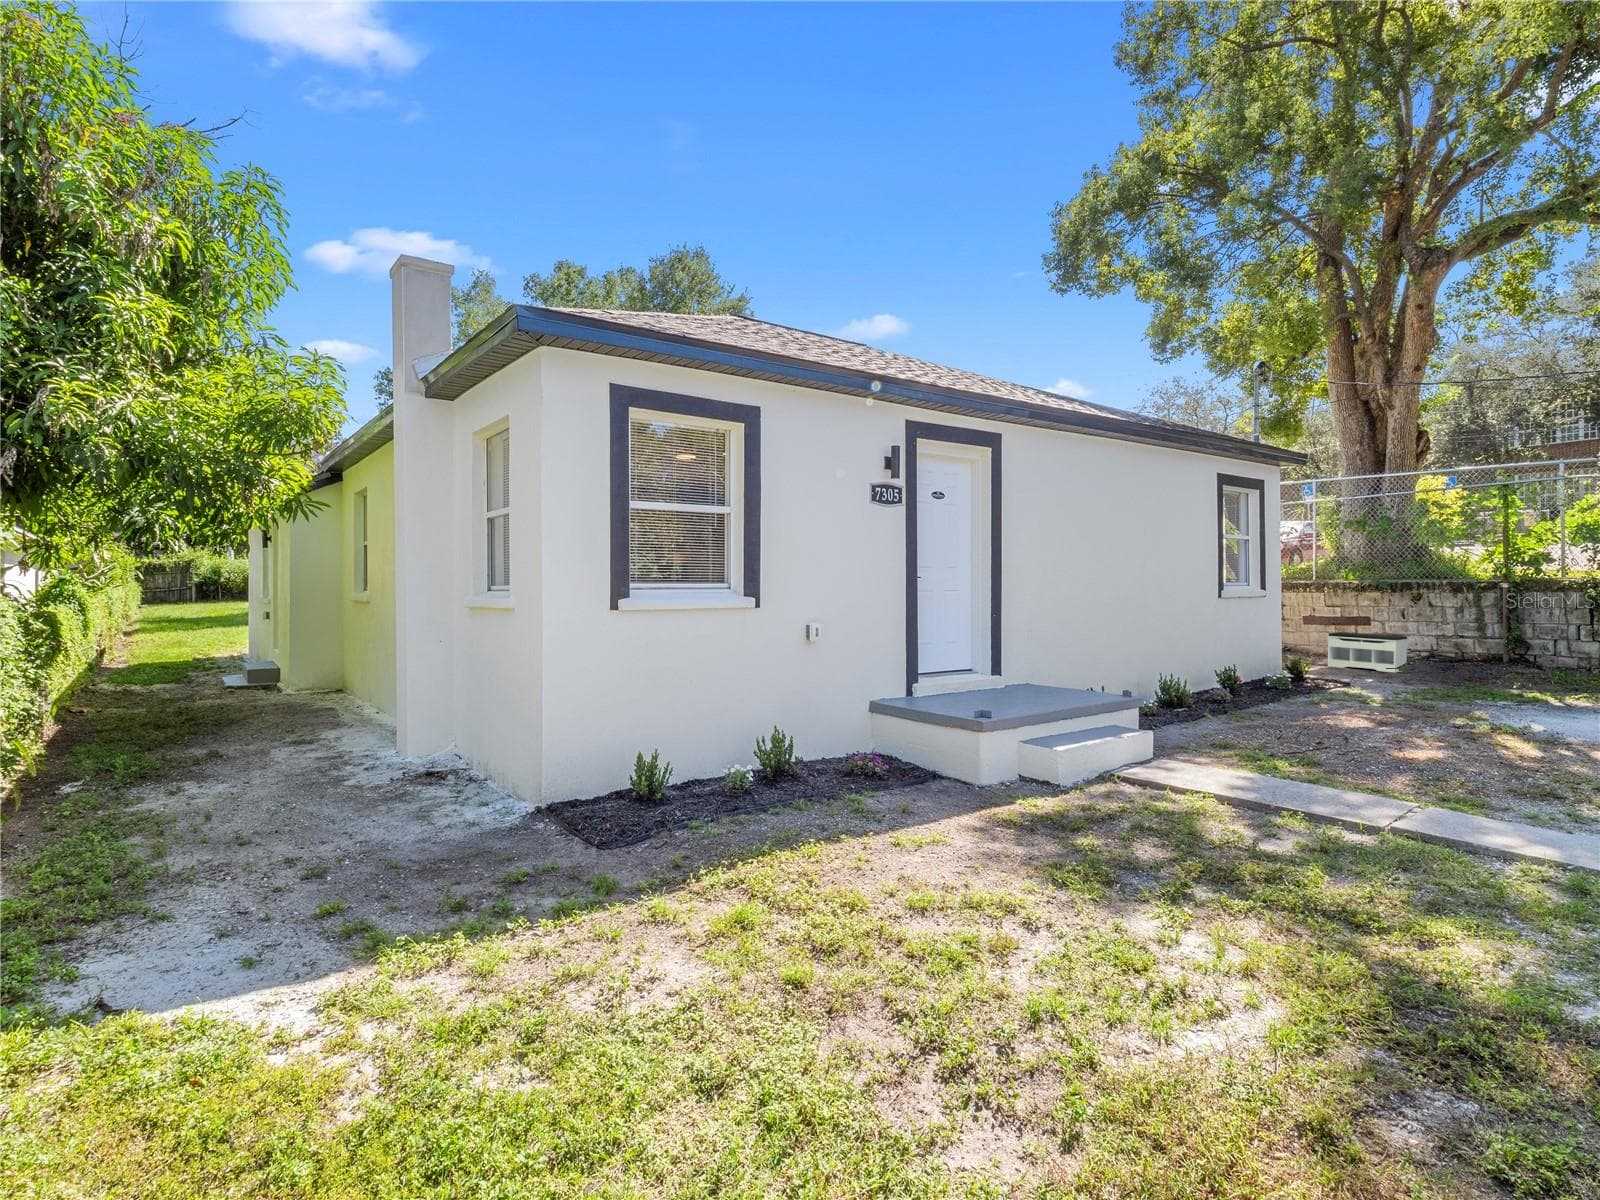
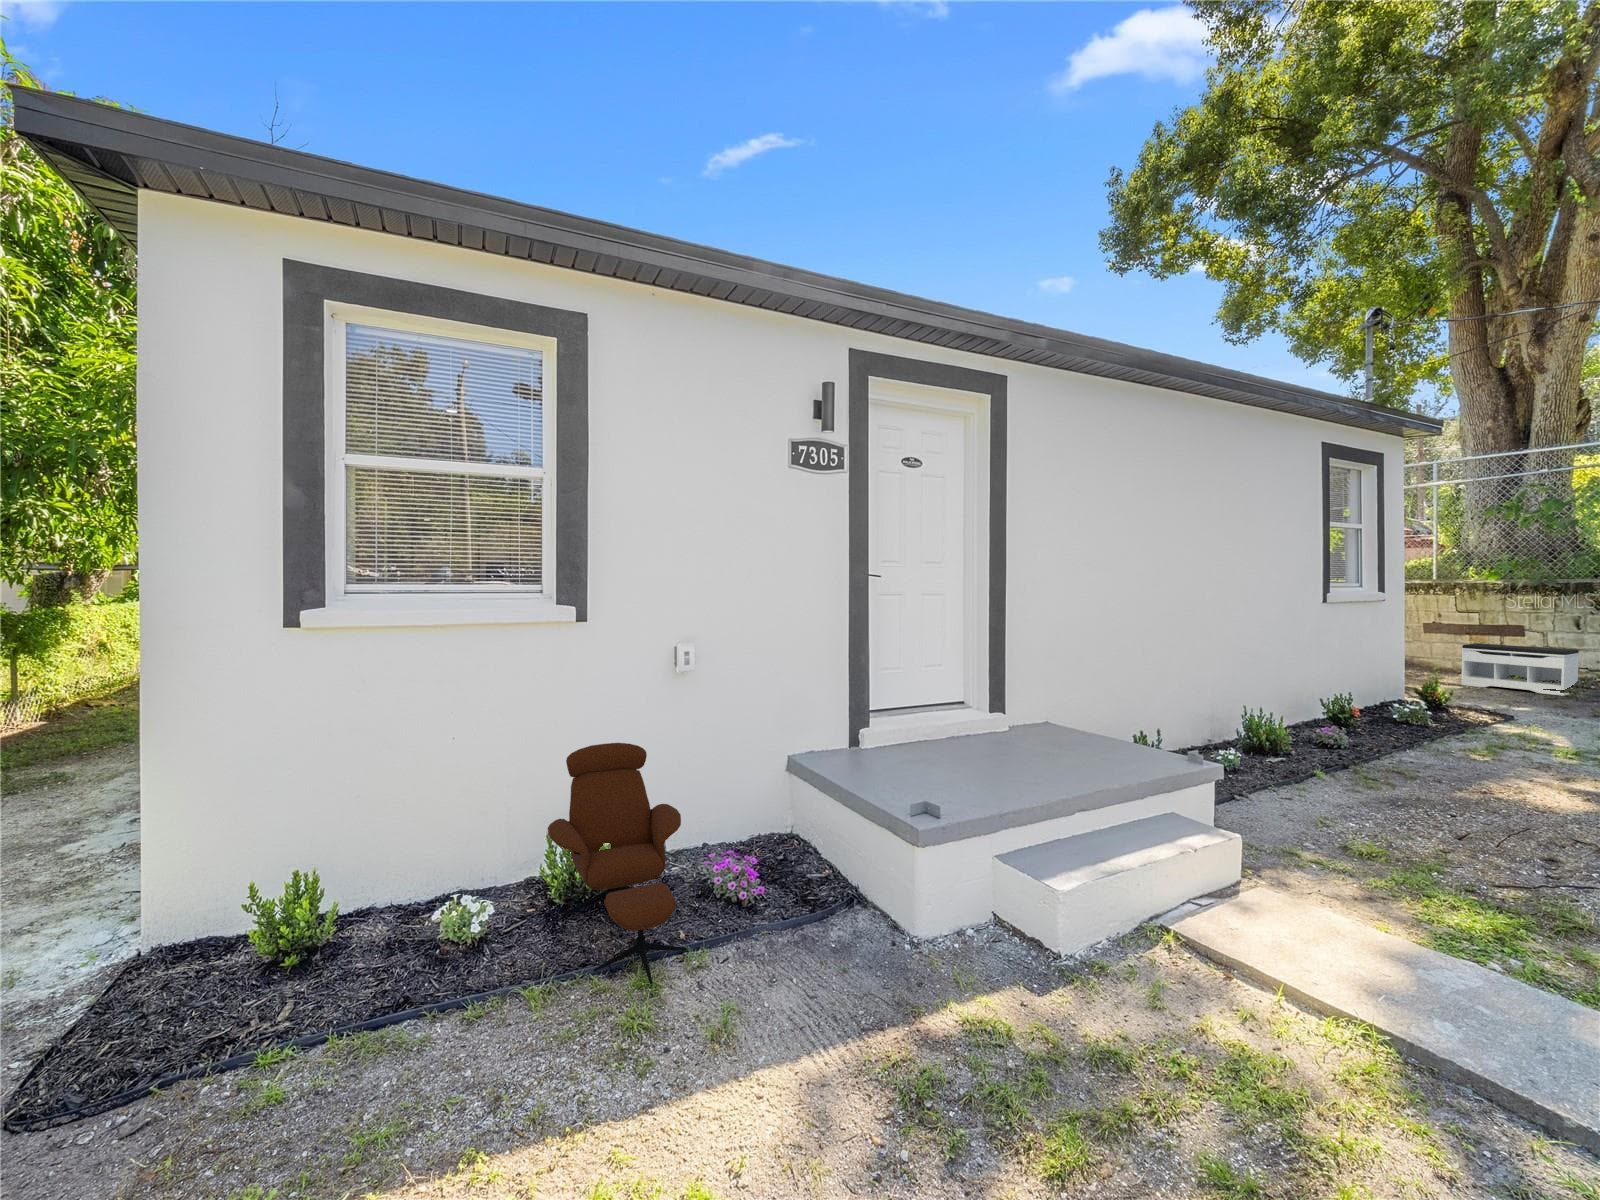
lounge chair: none [752,687,854,808] -> present [548,743,686,984]

